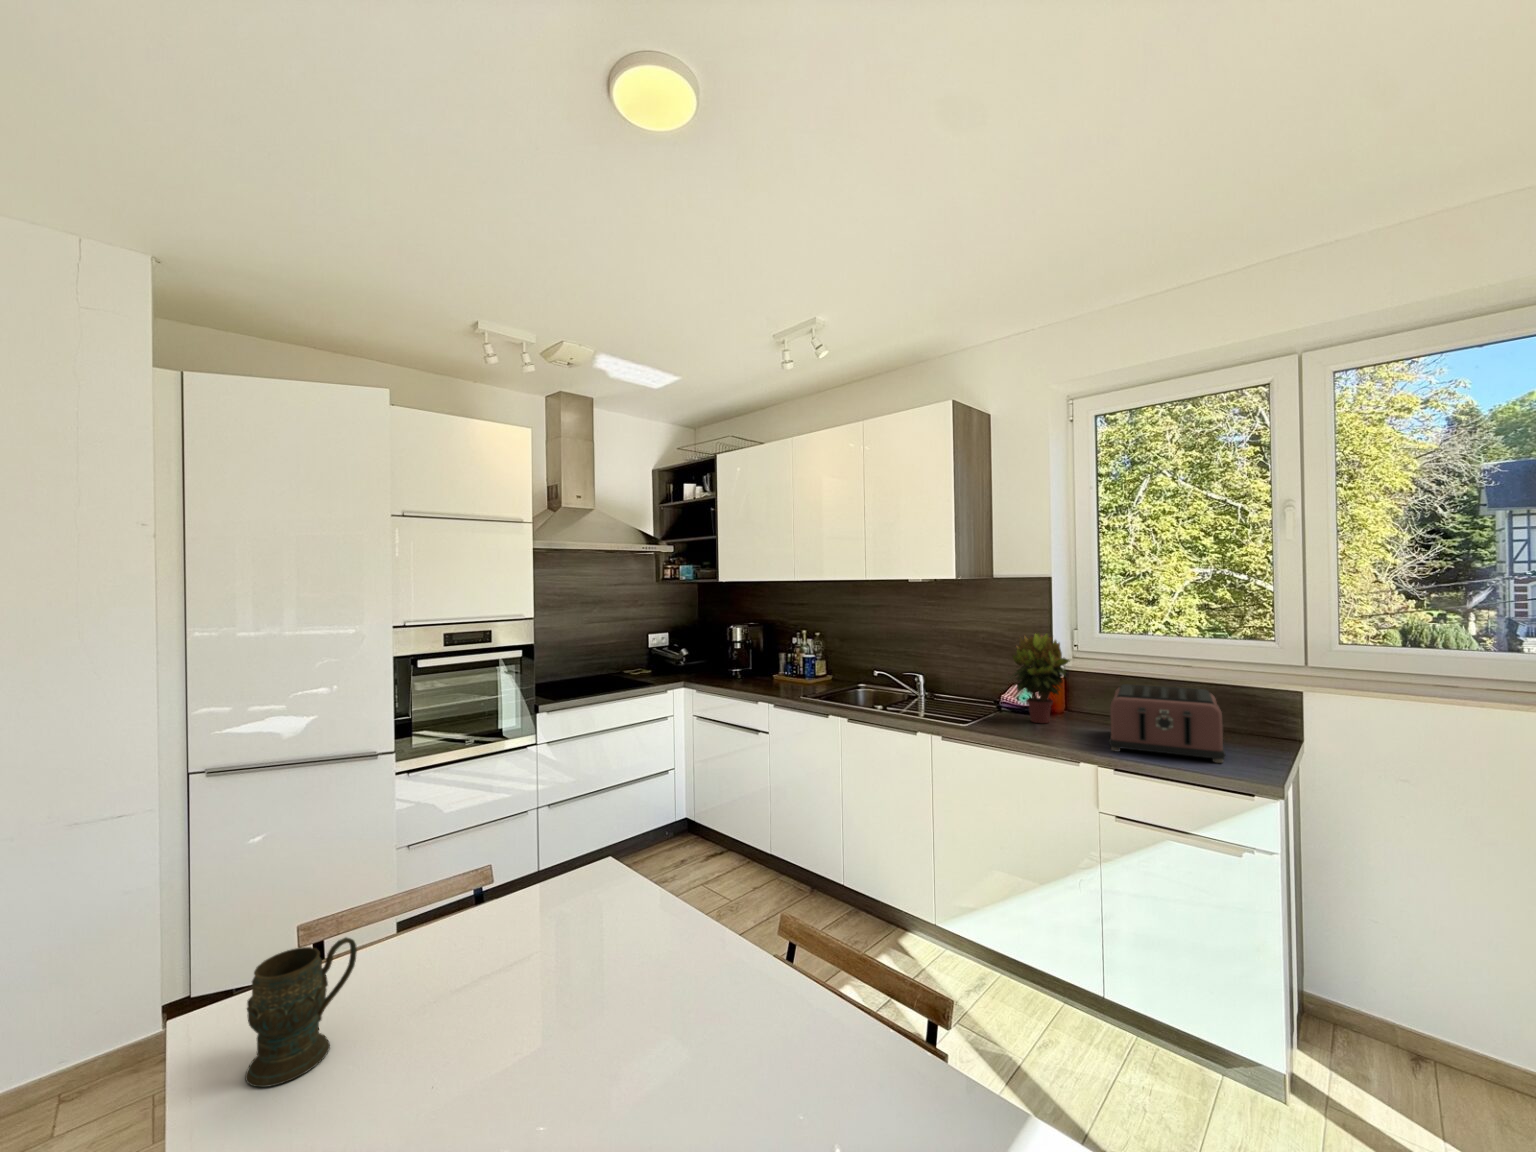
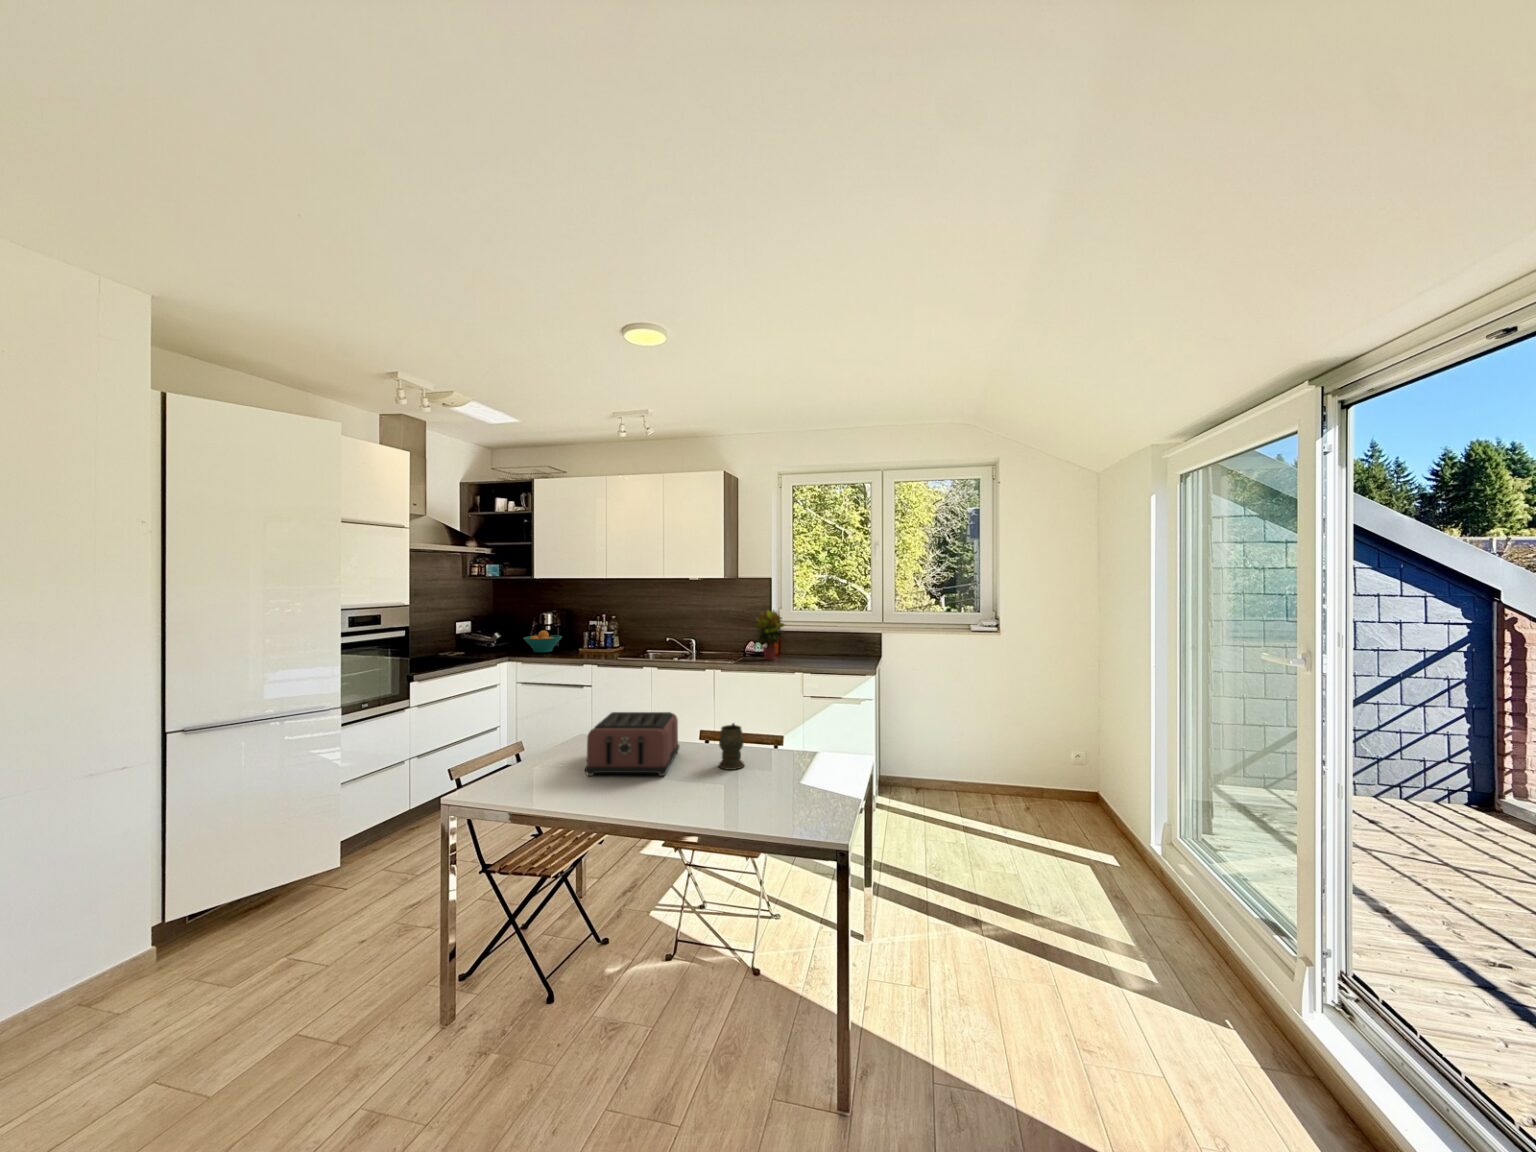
fruit bowl: none [712,649,759,678] -> present [524,630,562,652]
toaster: present [1109,684,1225,763] -> present [585,712,680,776]
mug: present [245,937,357,1087] -> present [718,723,744,770]

